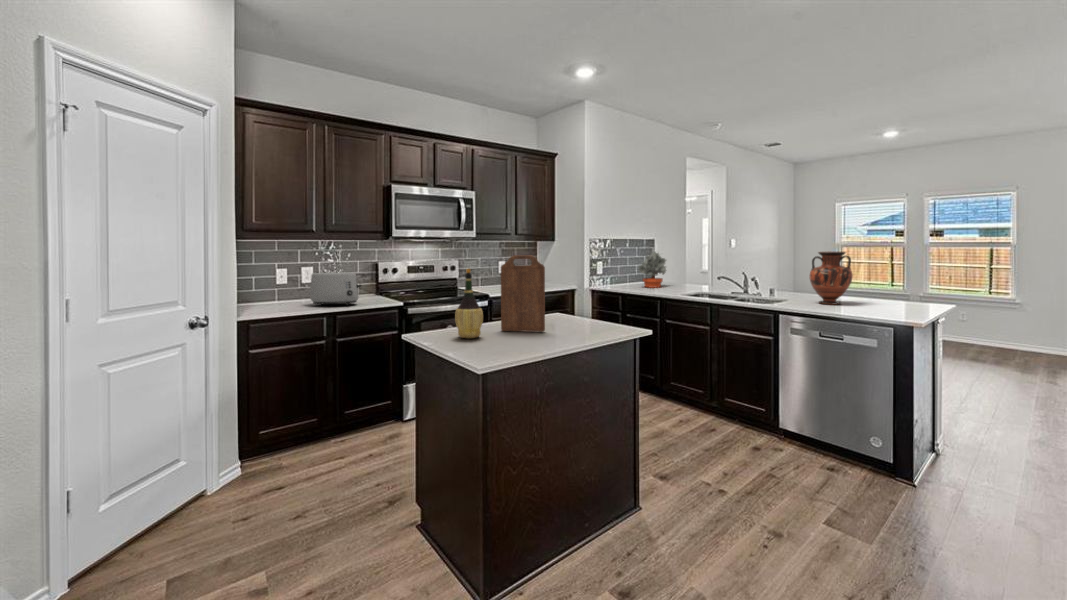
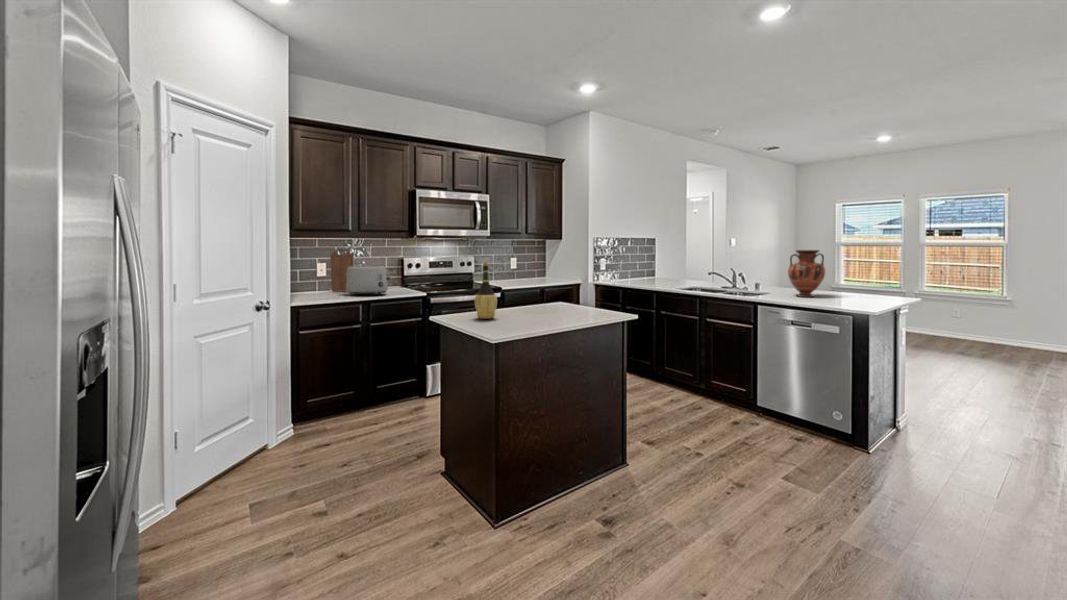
potted plant: present [639,252,666,288] -> none [639,249,667,283]
cutting board: present [501,255,545,332] -> present [330,249,354,292]

